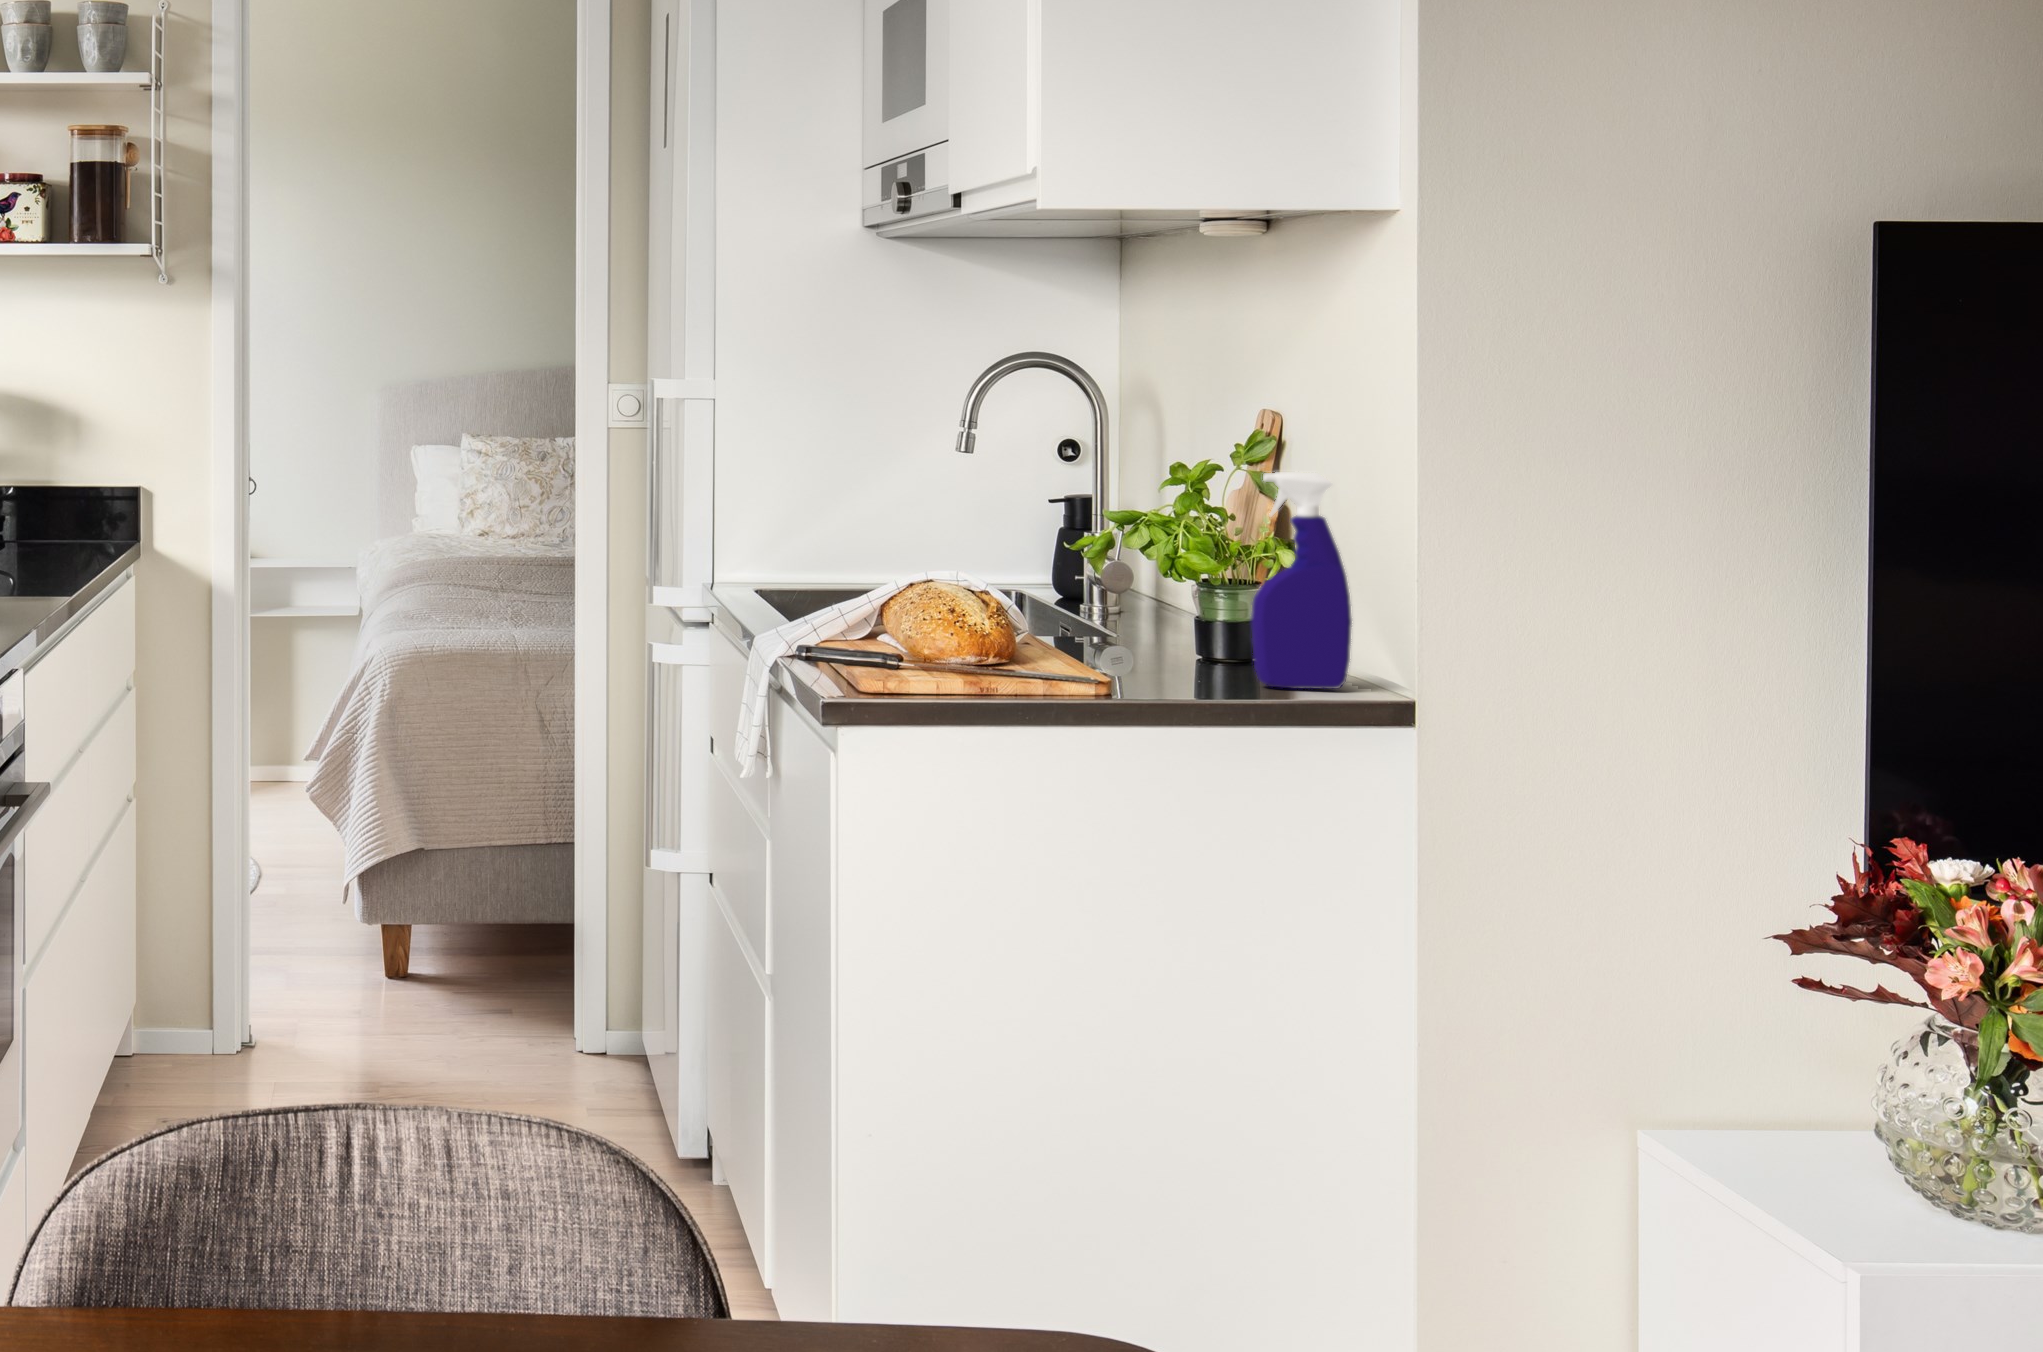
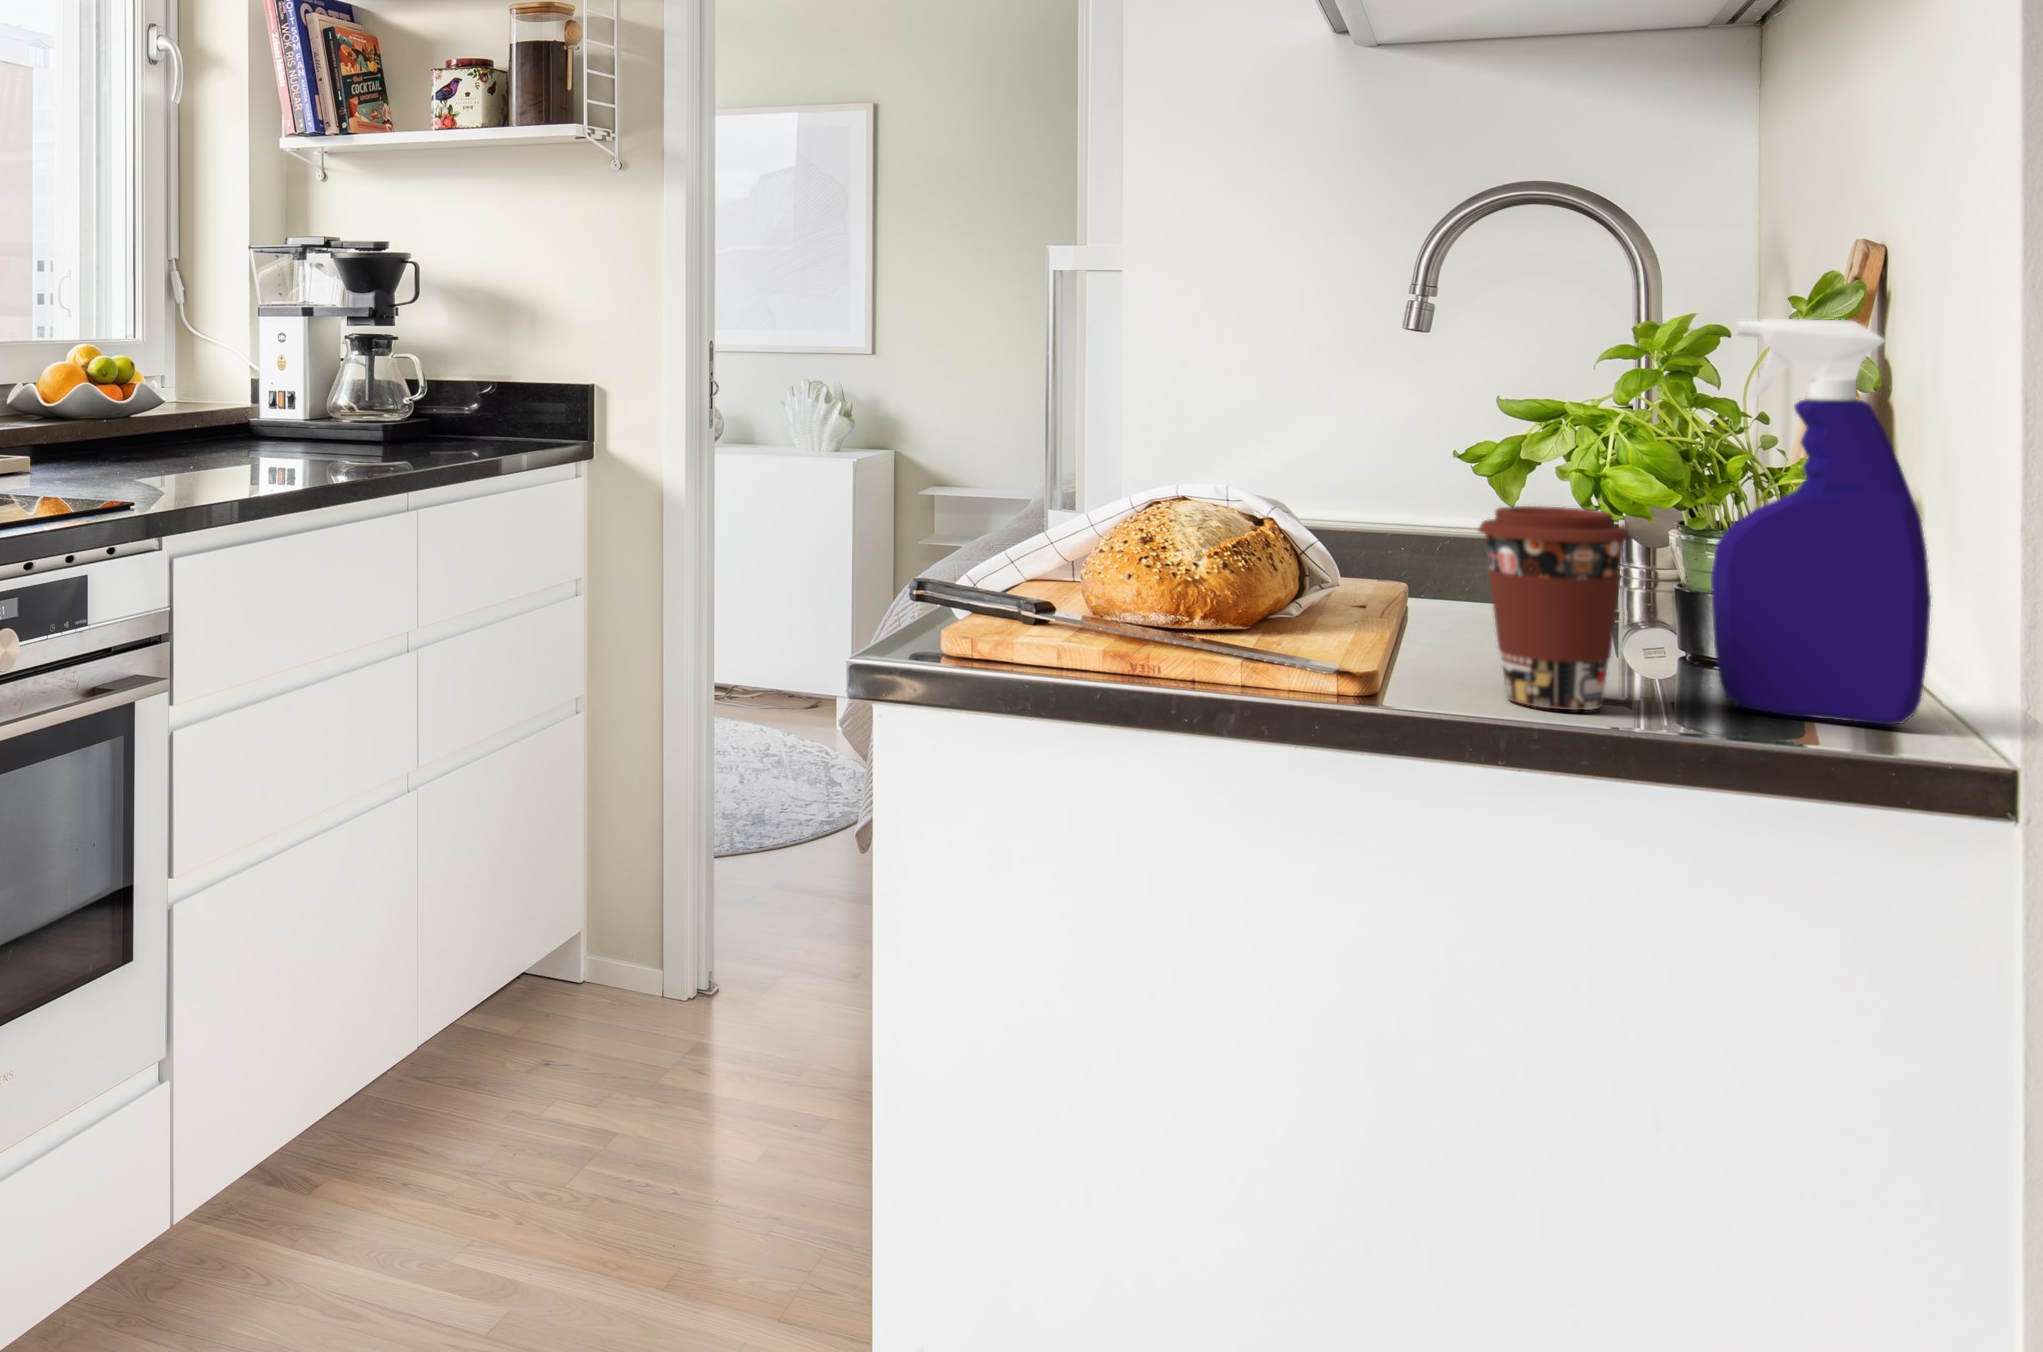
coffee cup: none [1151,581,1230,695] -> present [1478,506,1631,710]

